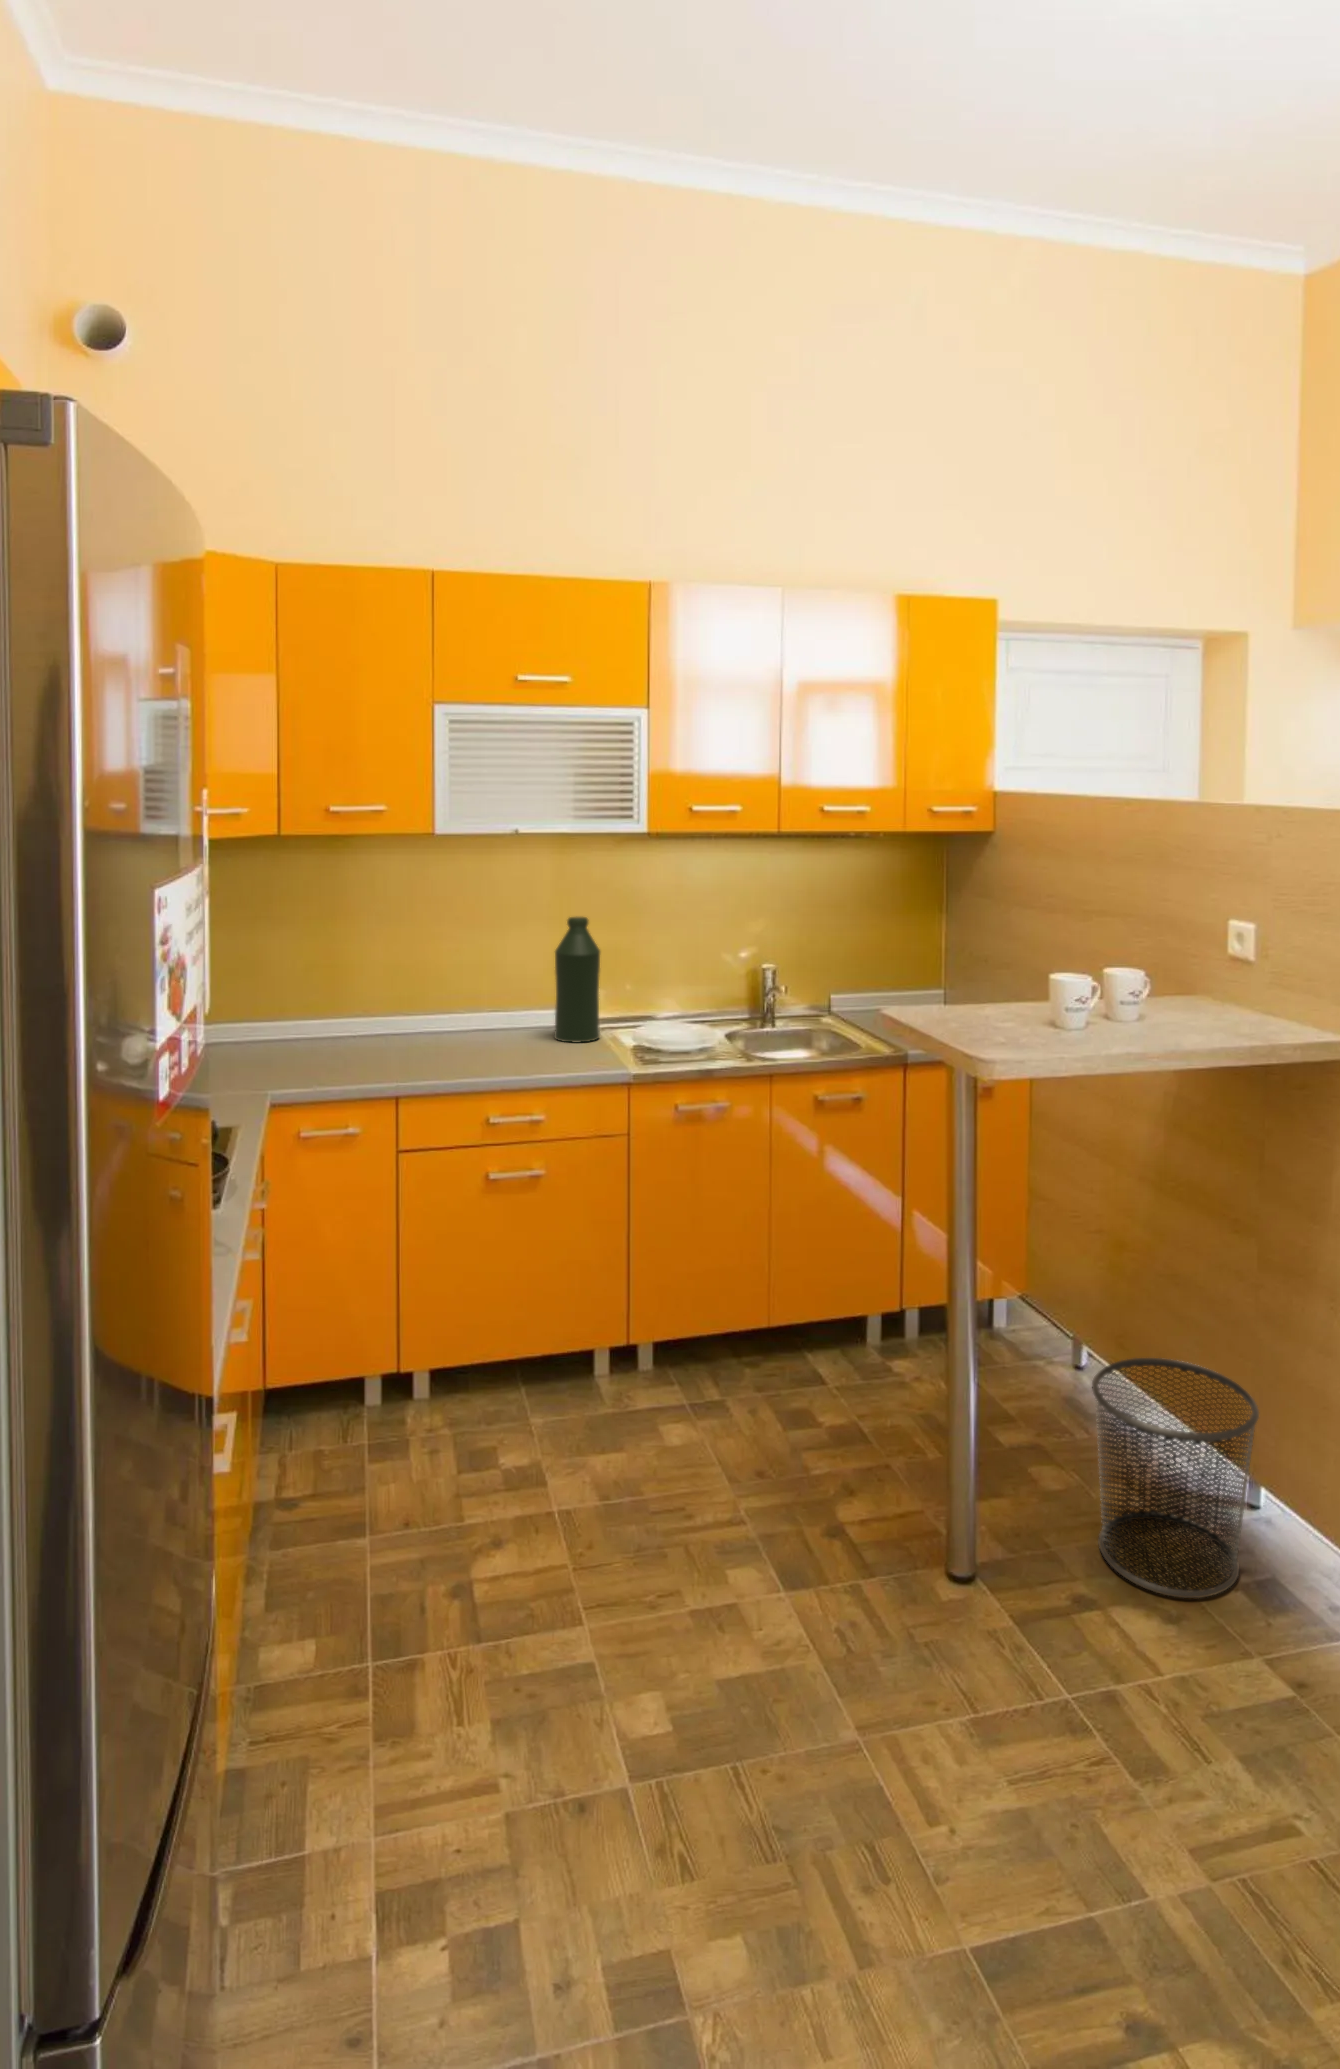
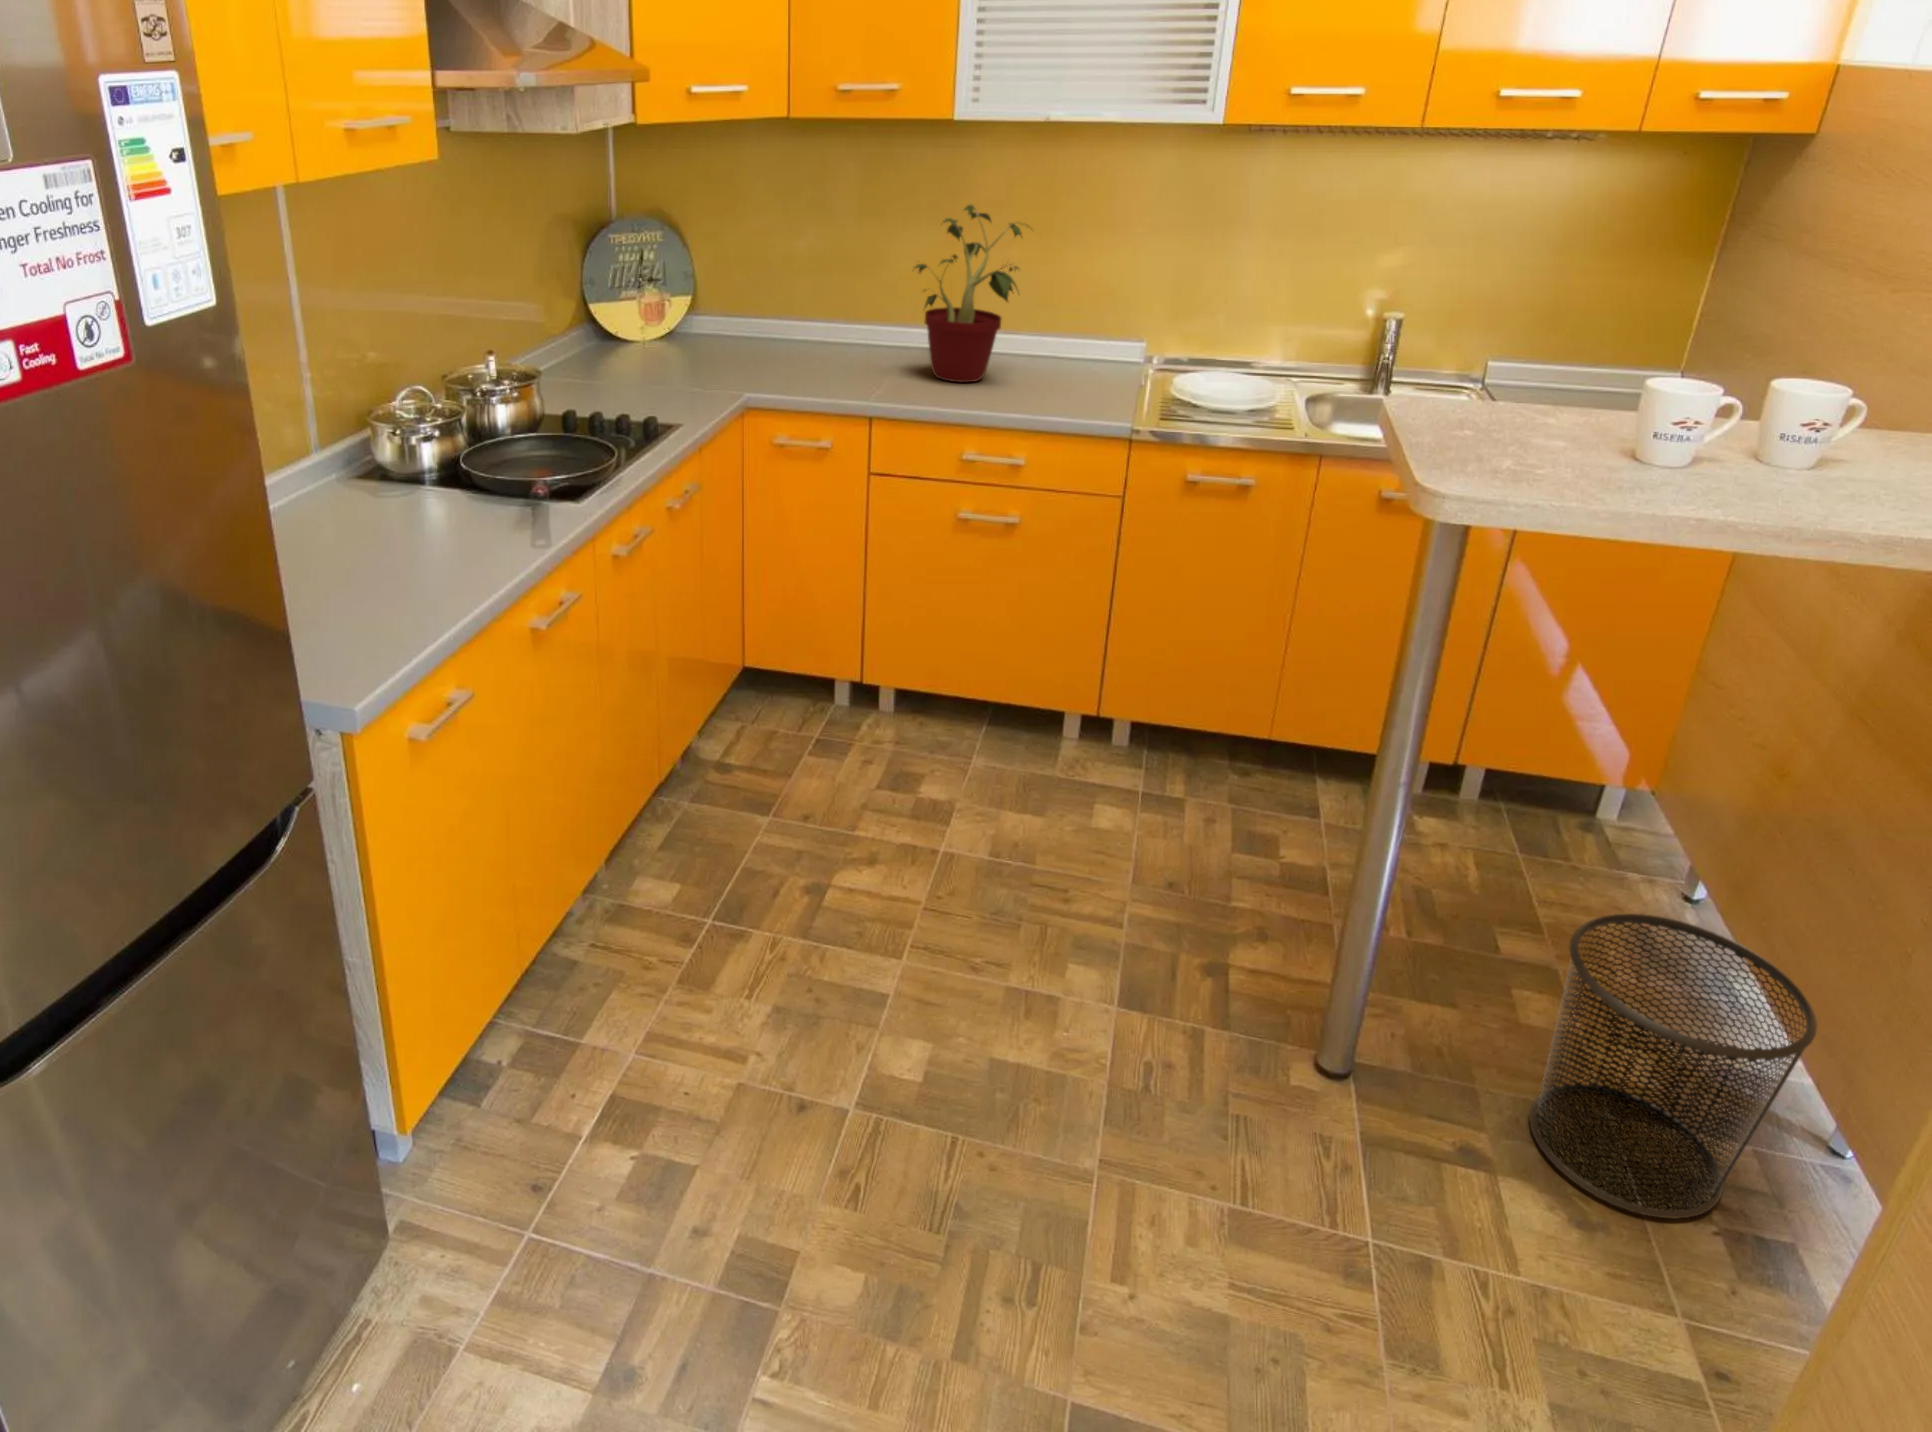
potted plant: none [407,915,503,1067] -> present [915,205,1028,382]
bottle: present [554,917,600,1042] -> none [1096,225,1165,380]

